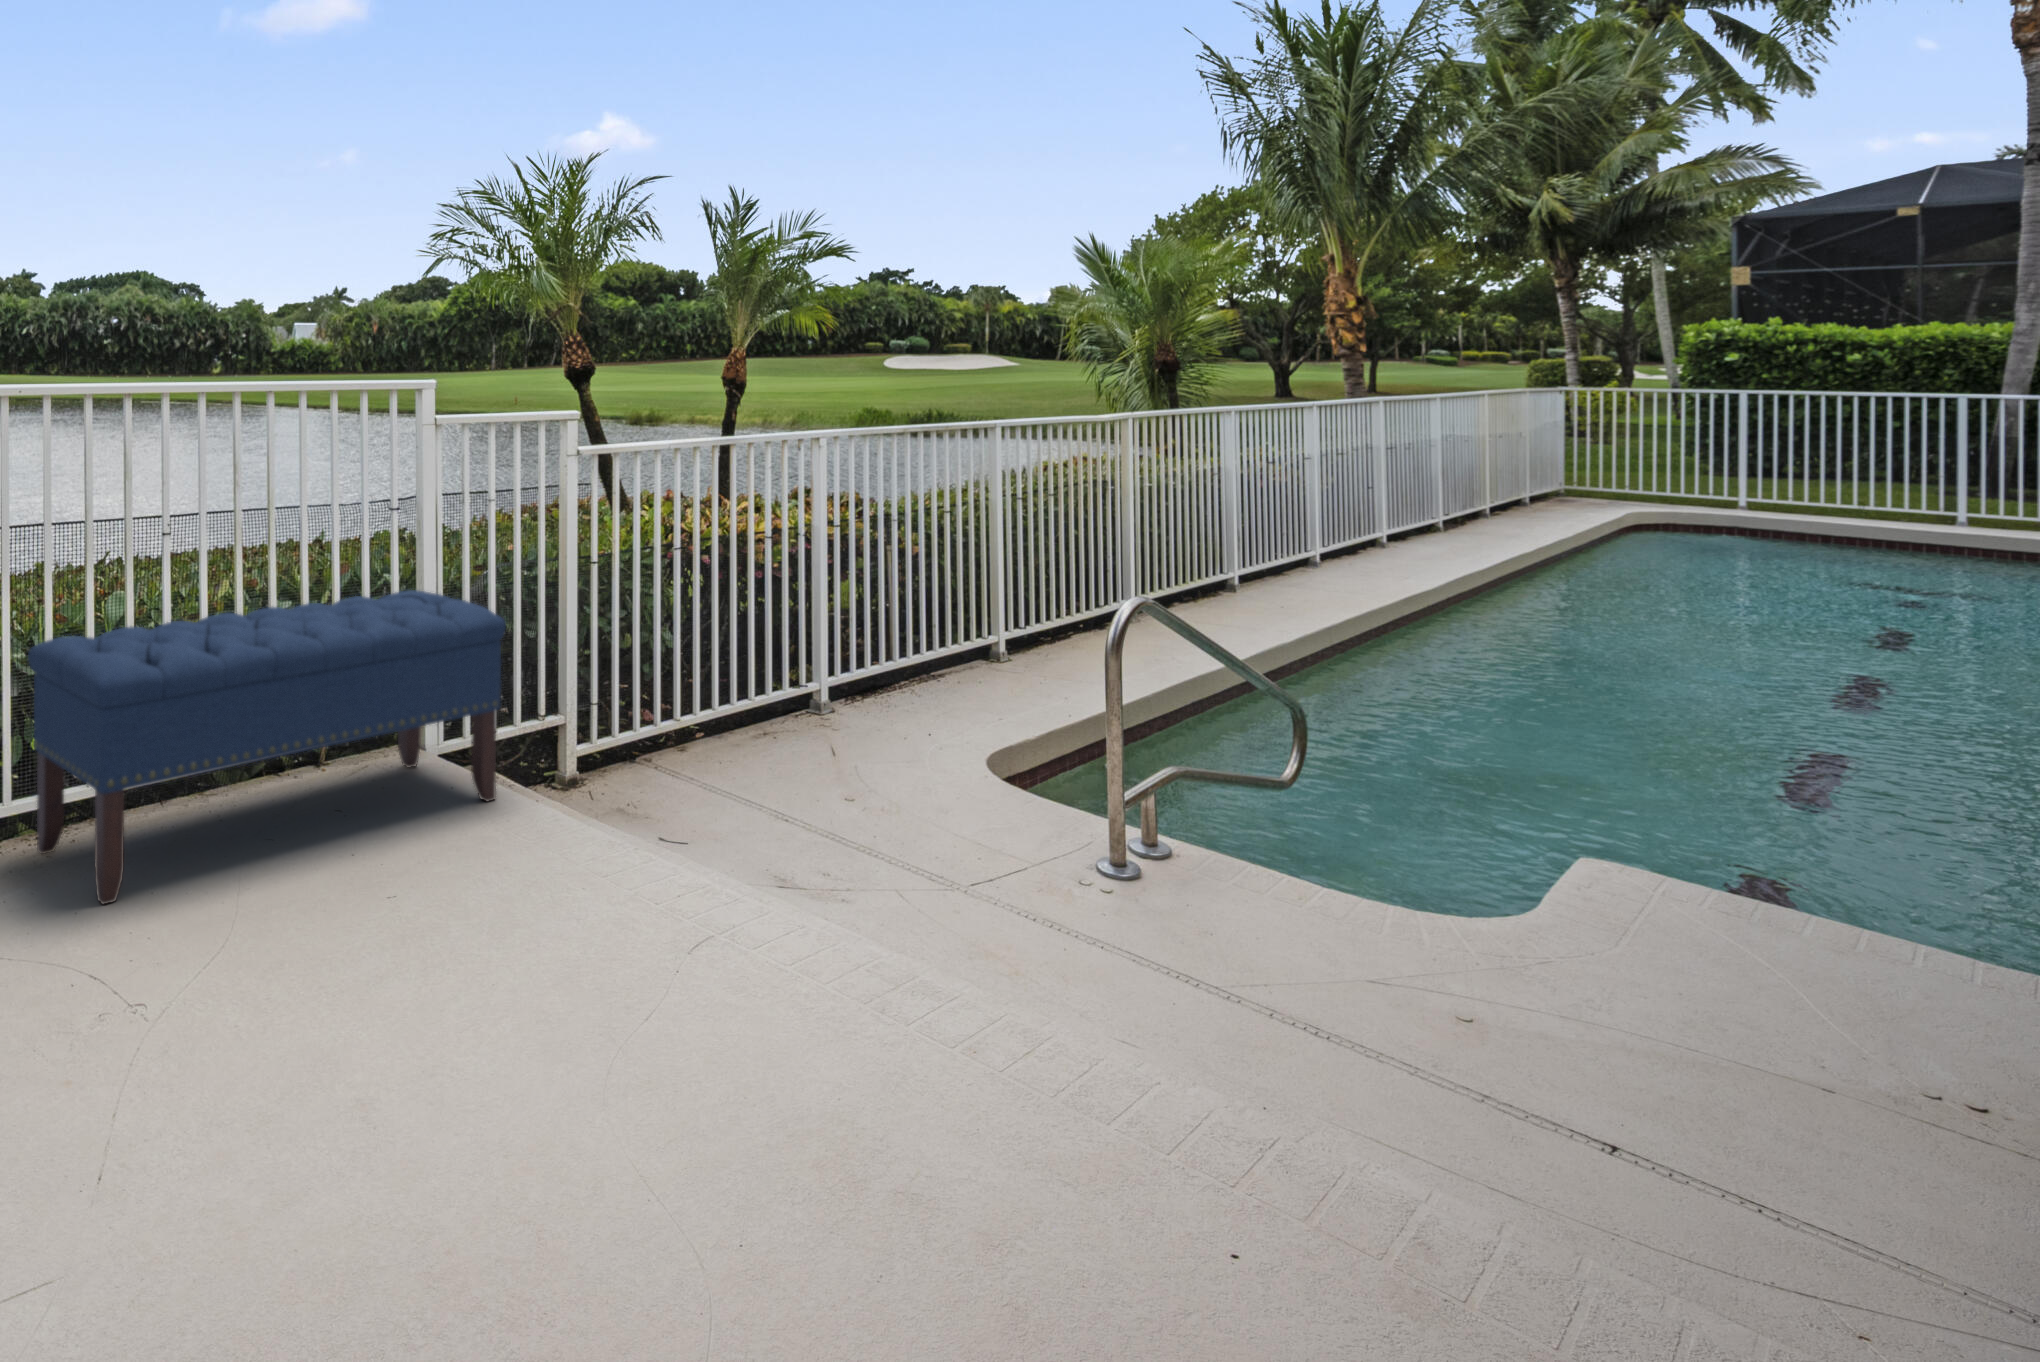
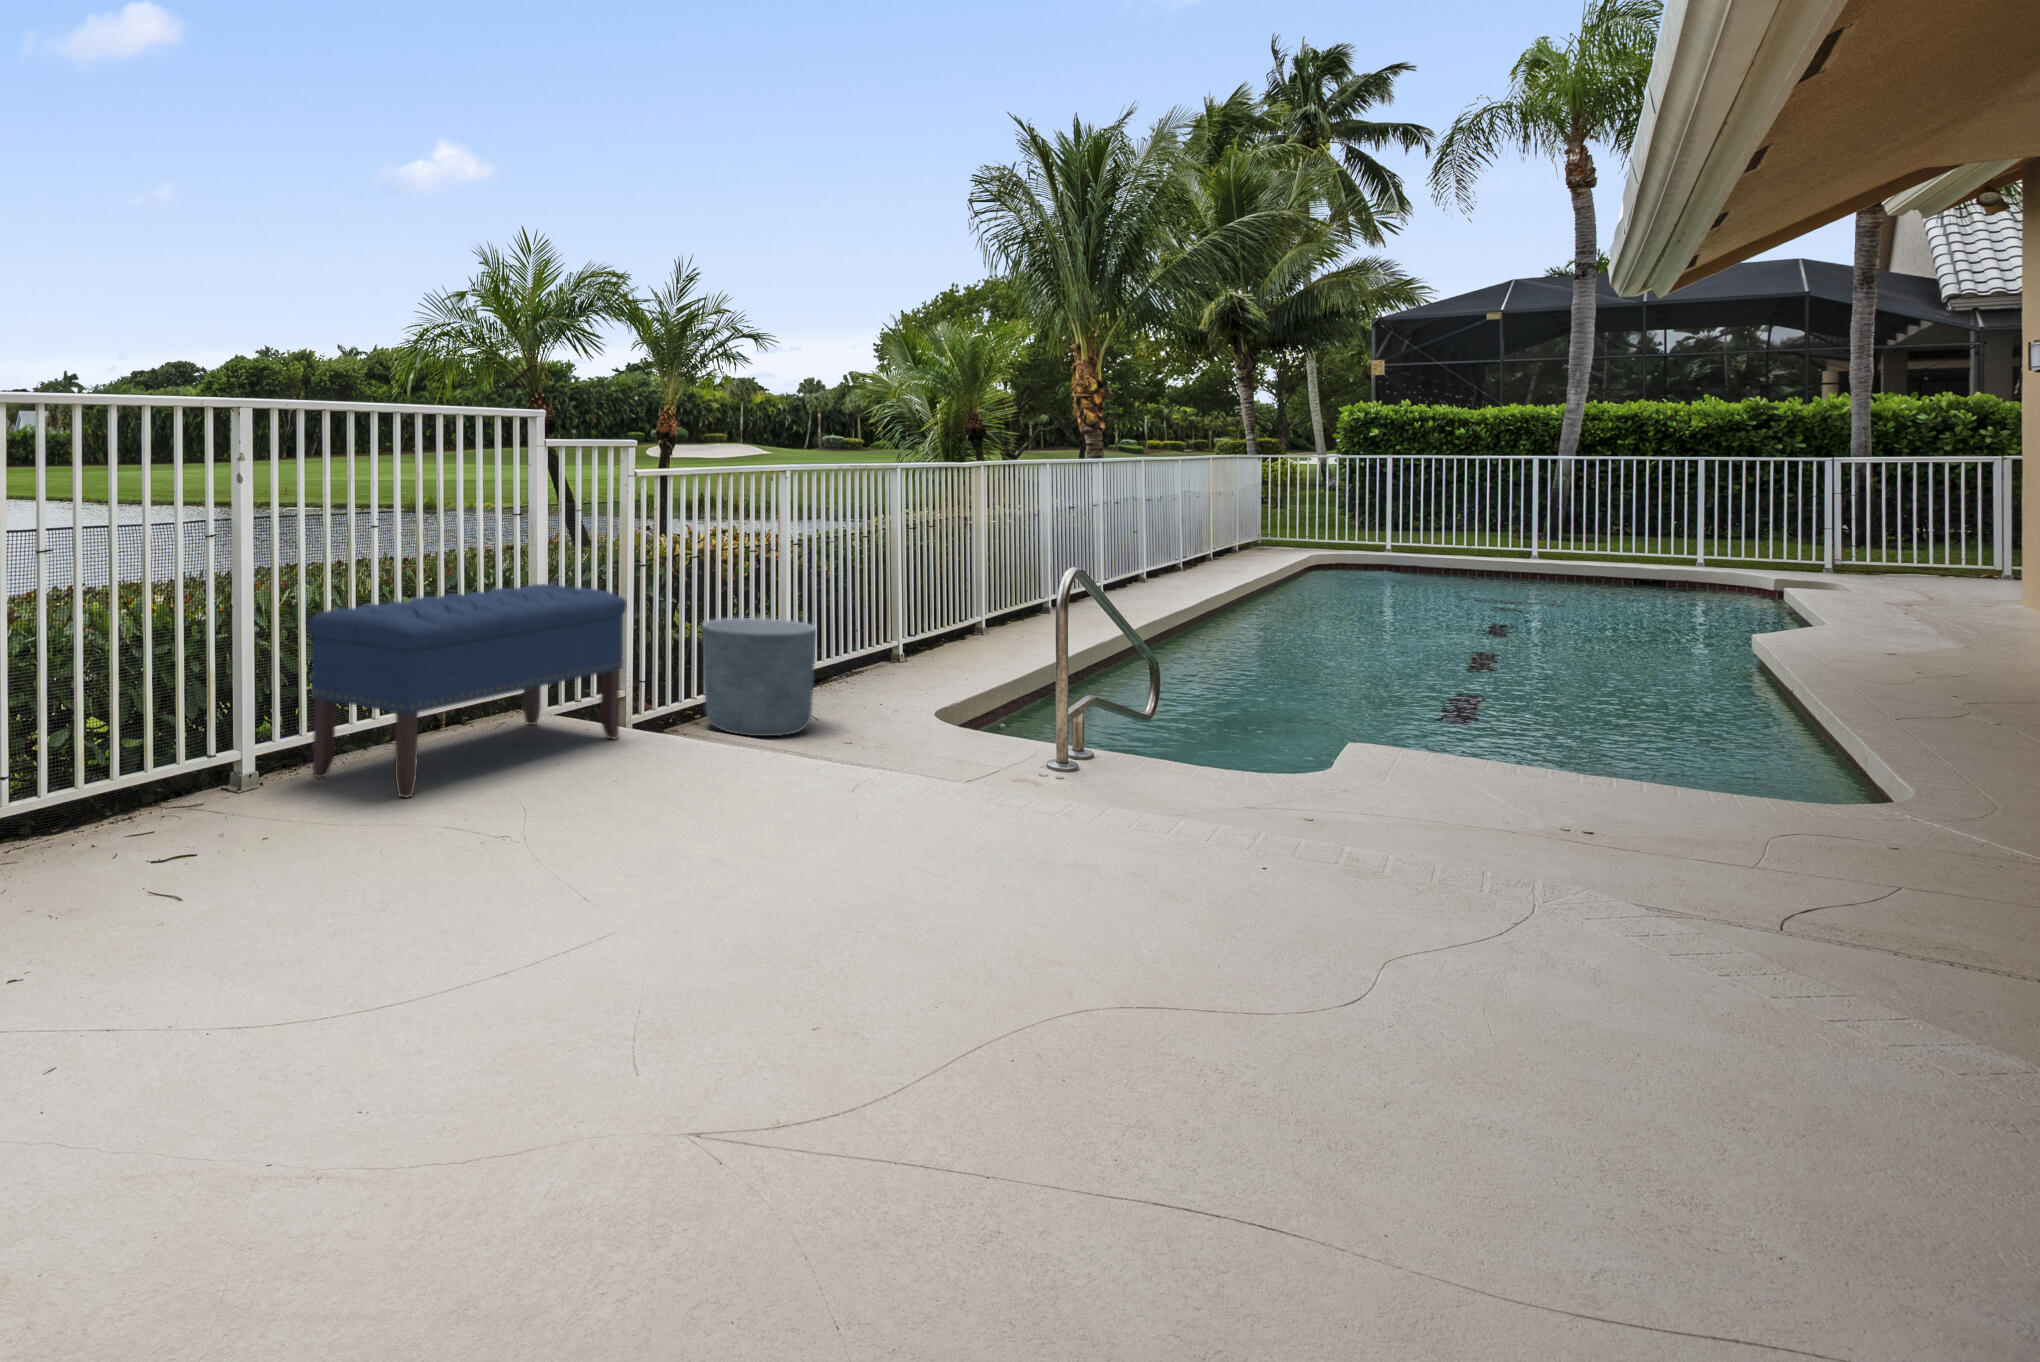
planter: none [678,622,824,782] -> present [702,618,816,736]

